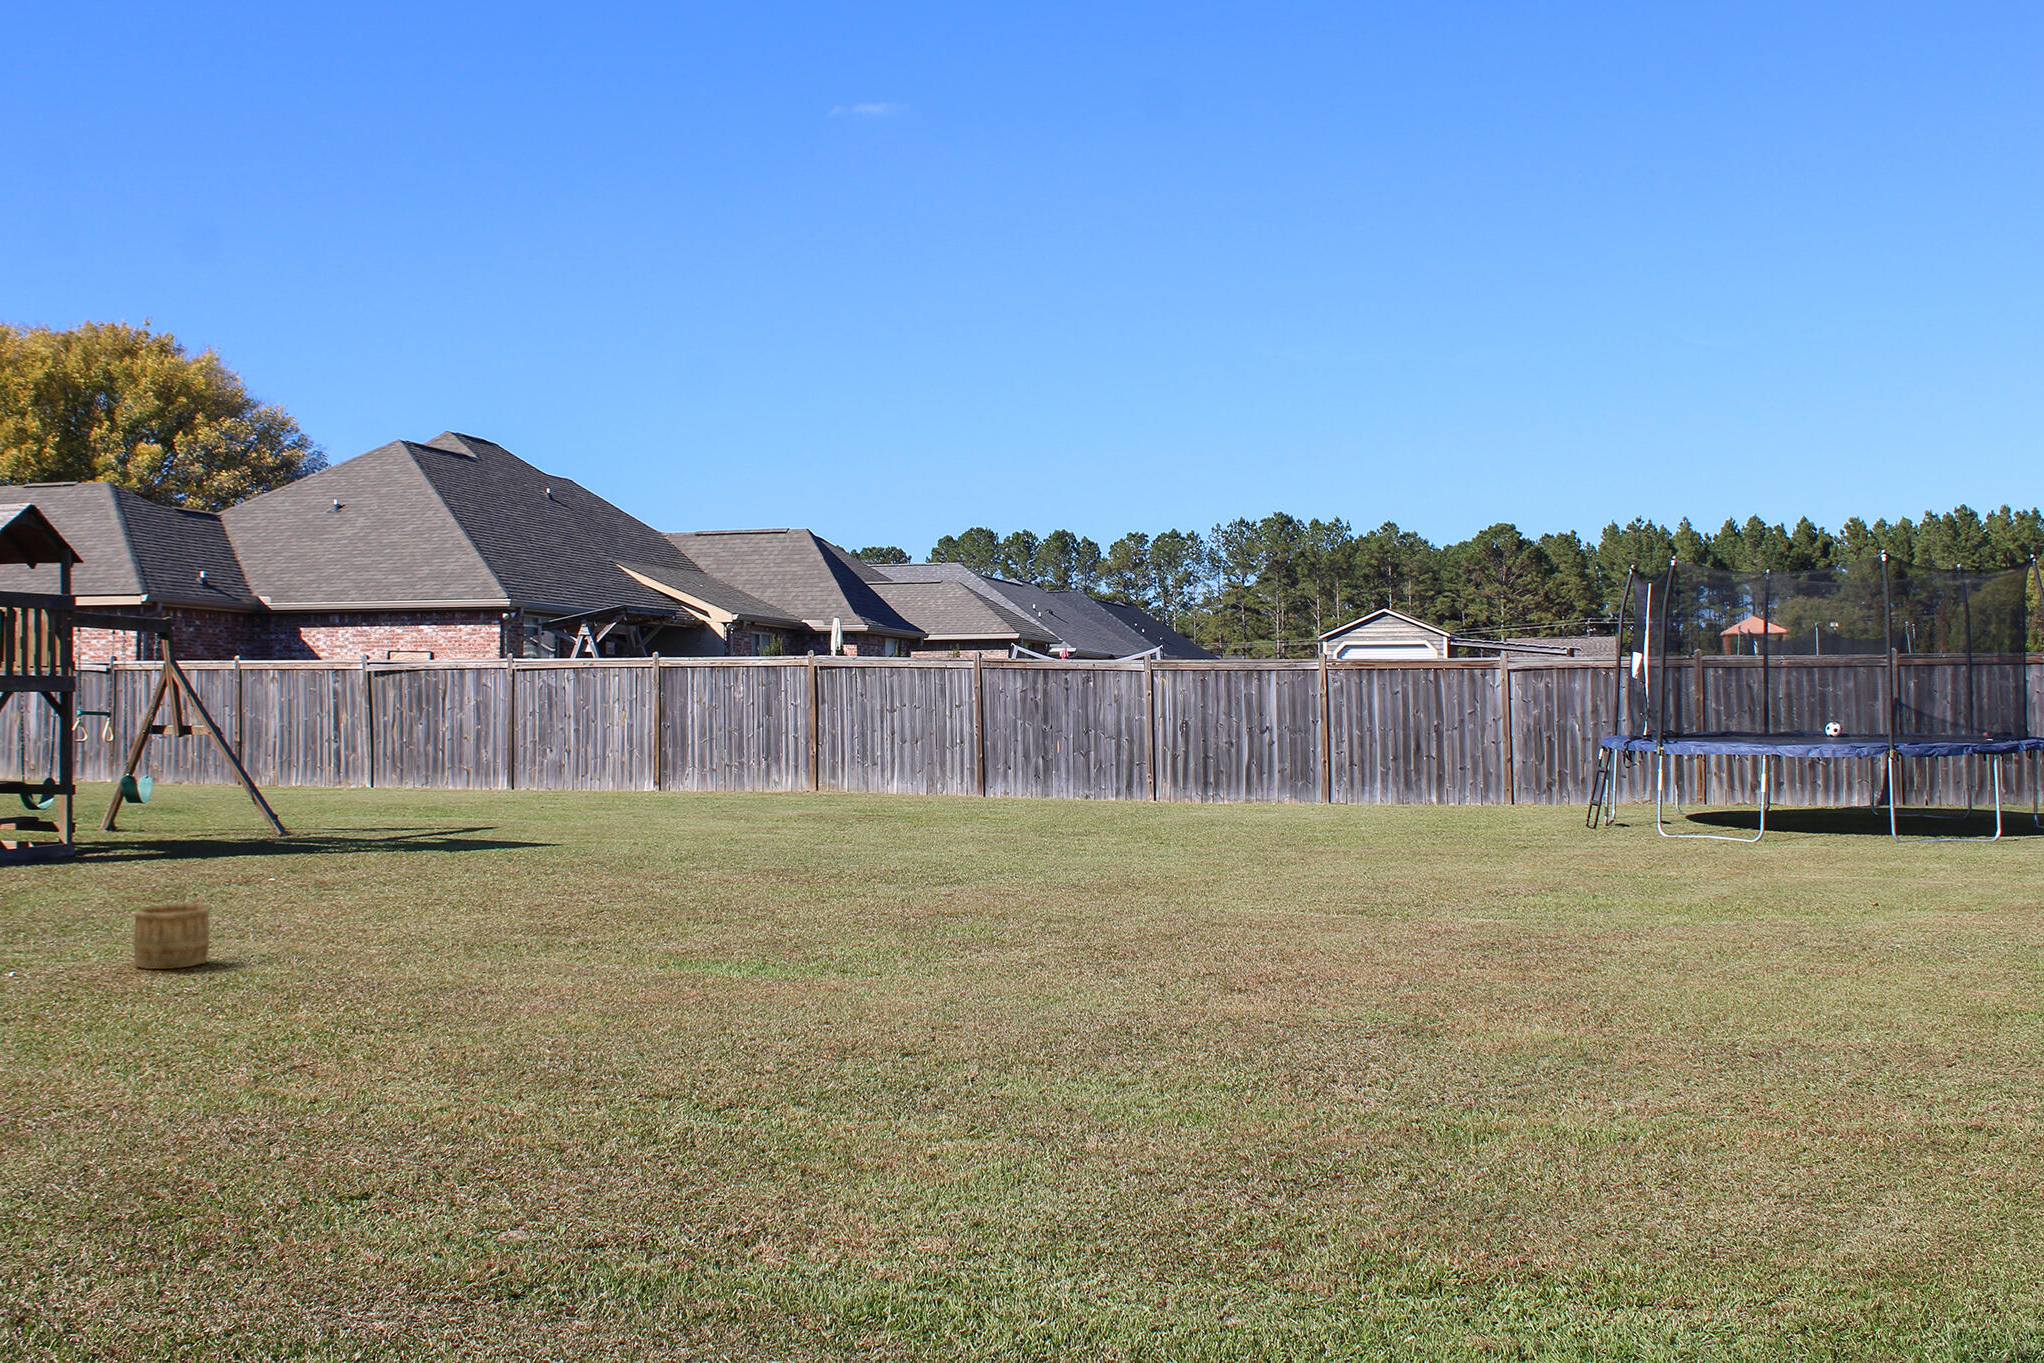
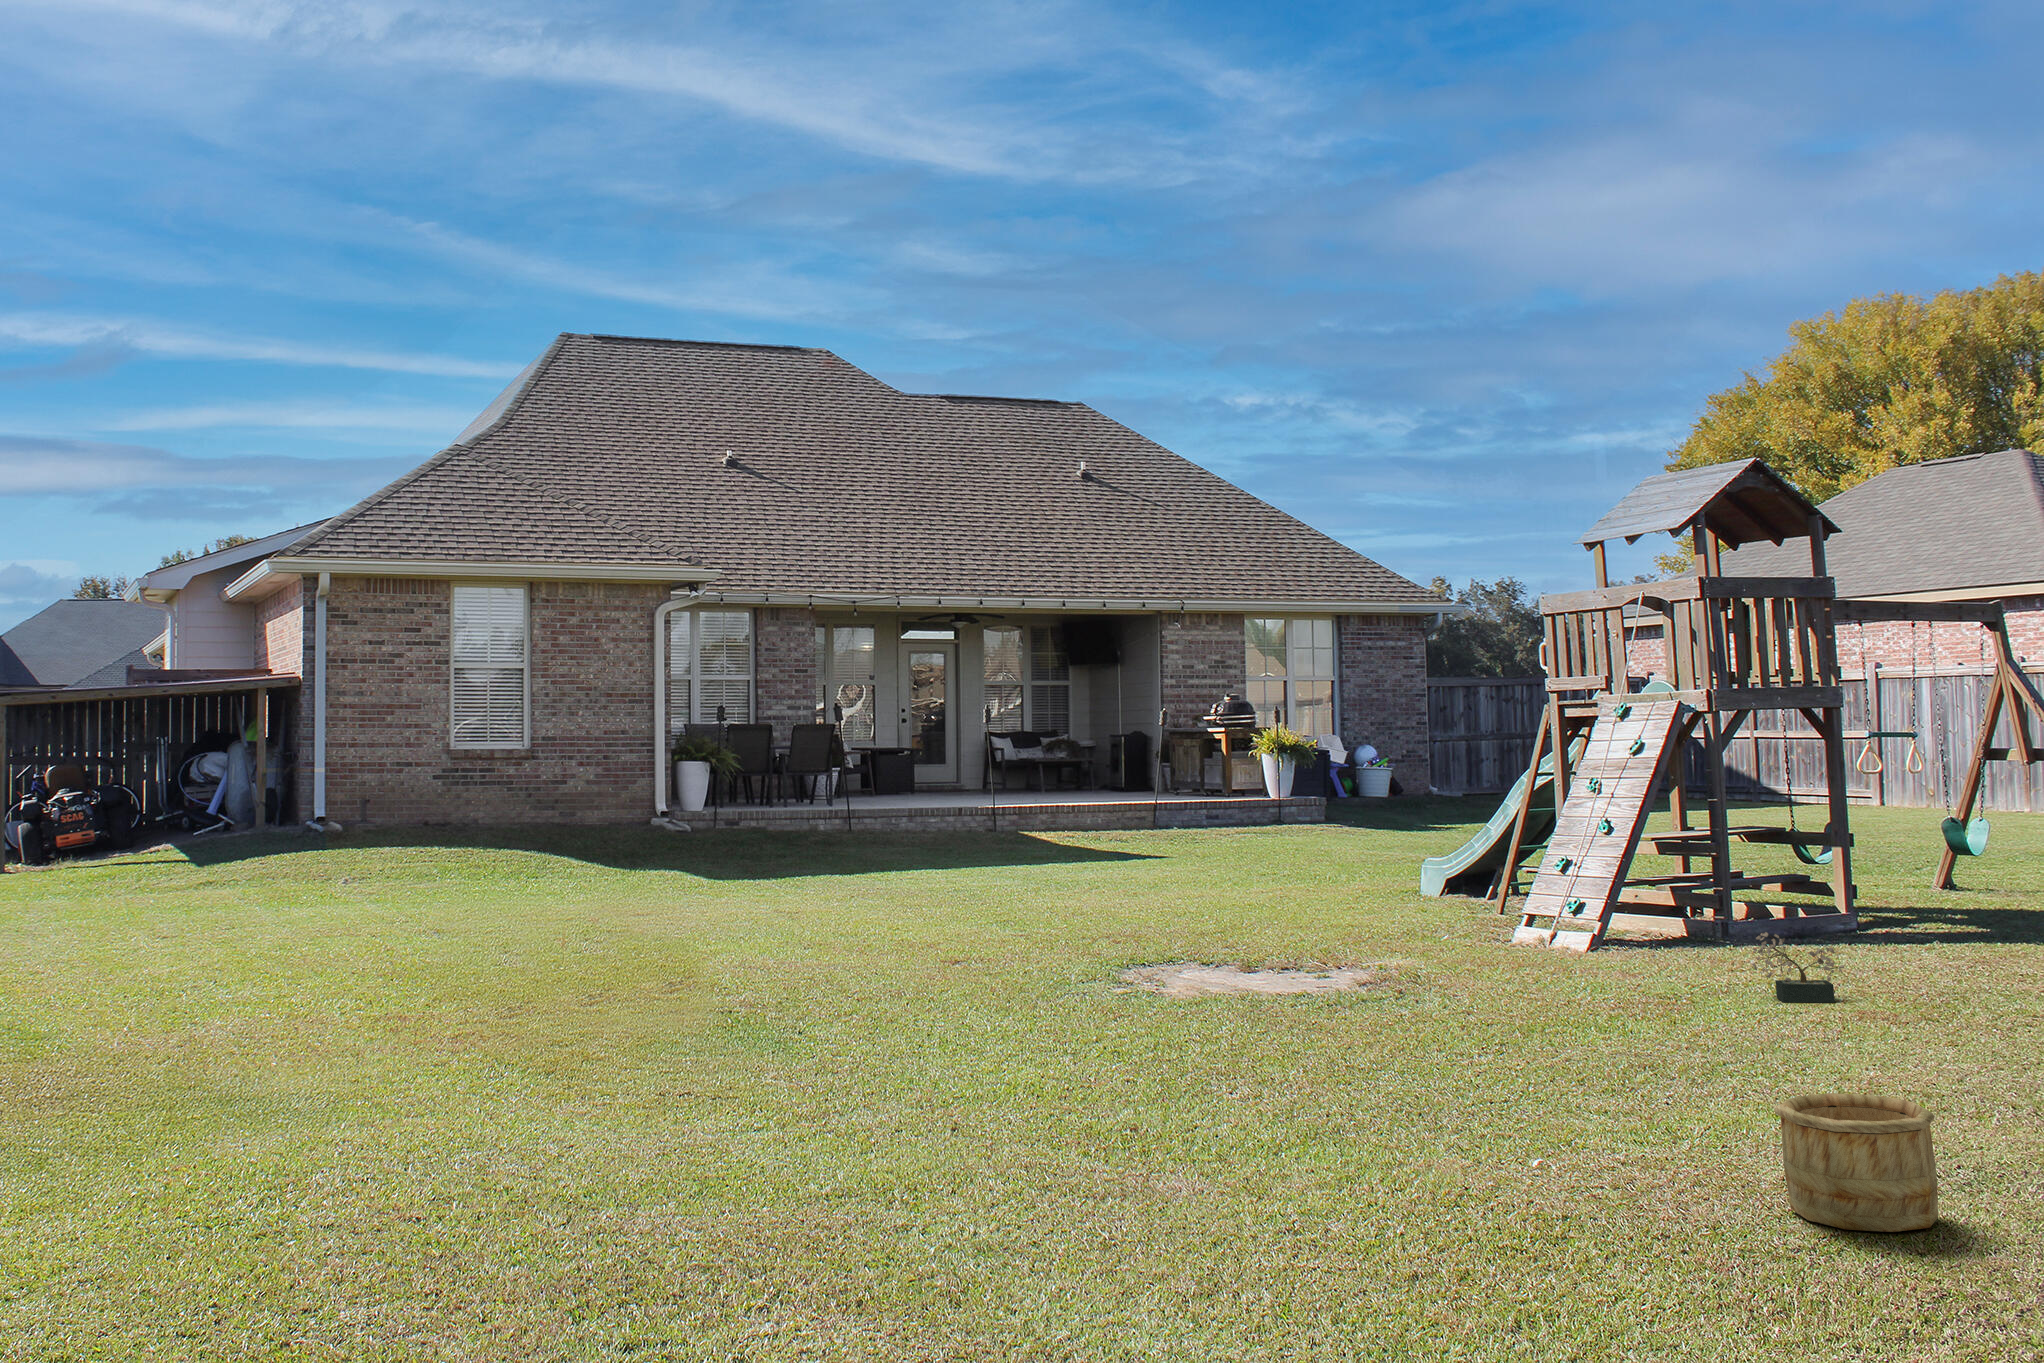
decorative plant: none [41,845,102,891] -> present [1752,932,1844,1003]

